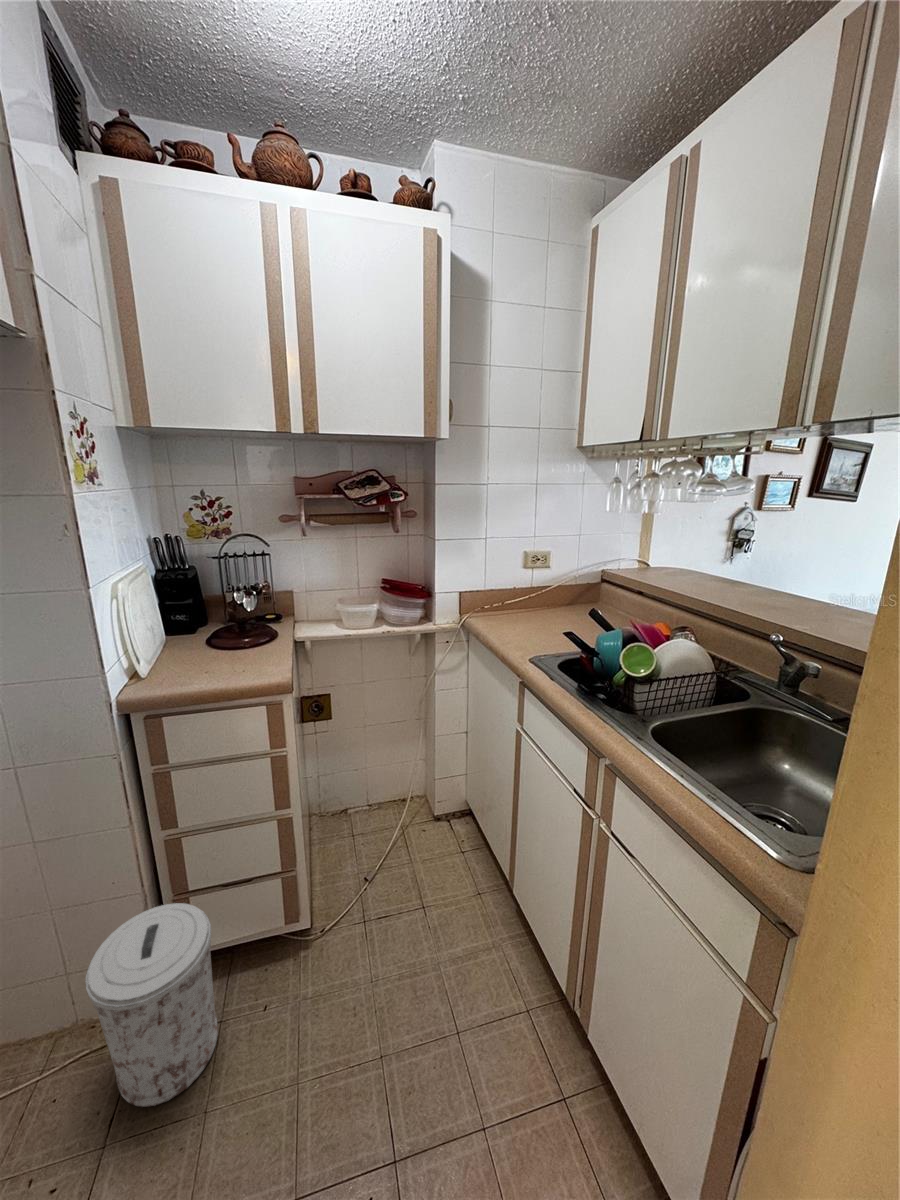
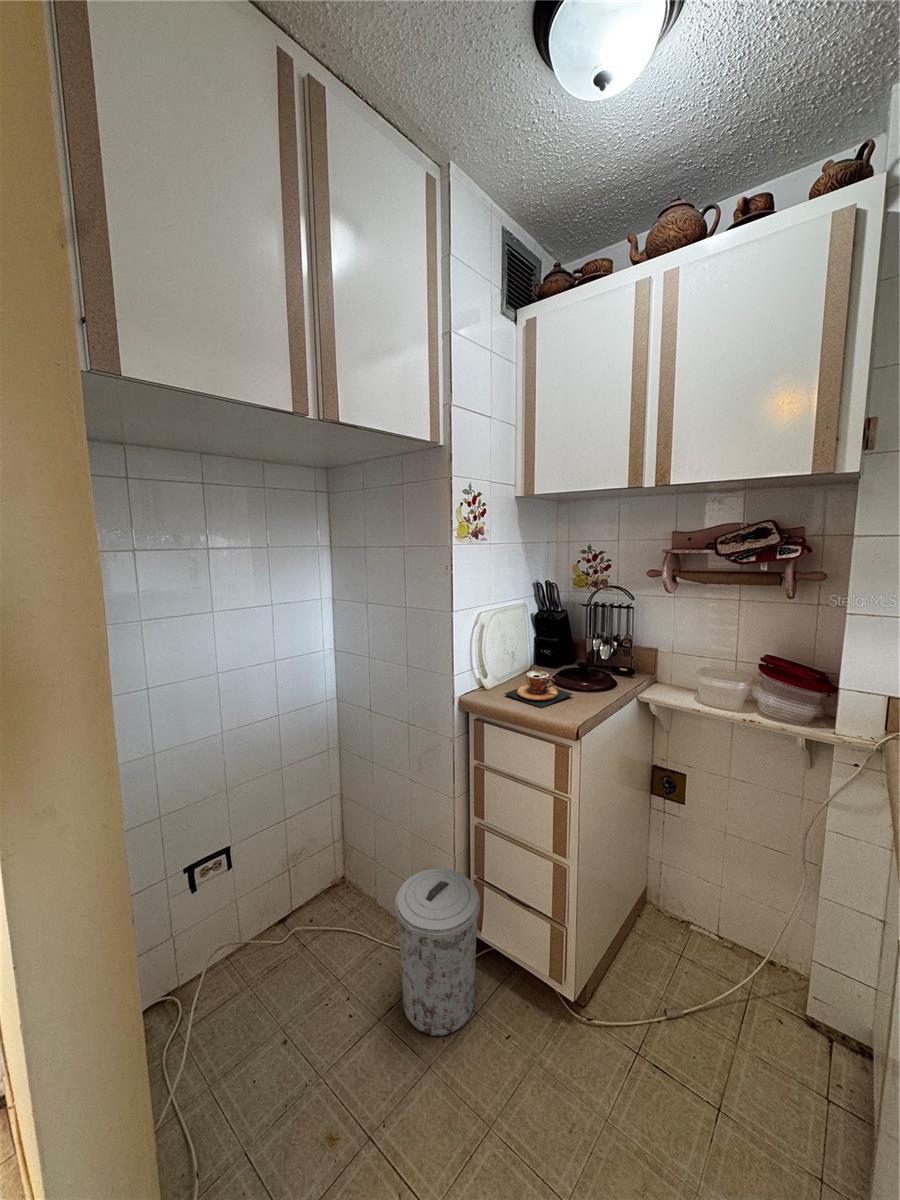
teacup: none [178,638,254,677] -> present [505,671,572,708]

